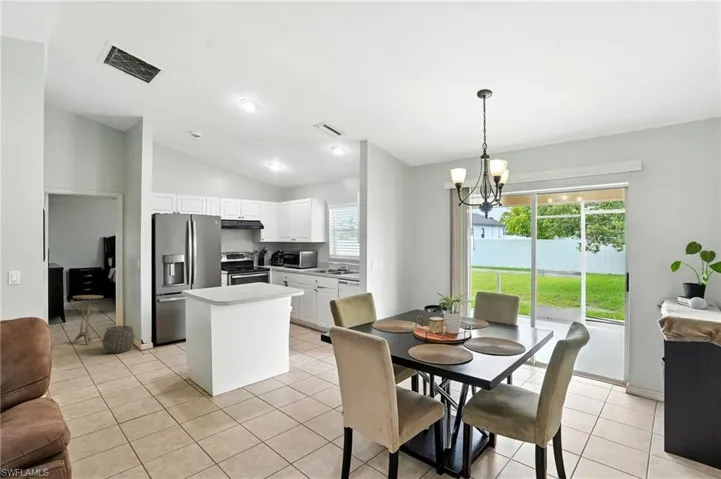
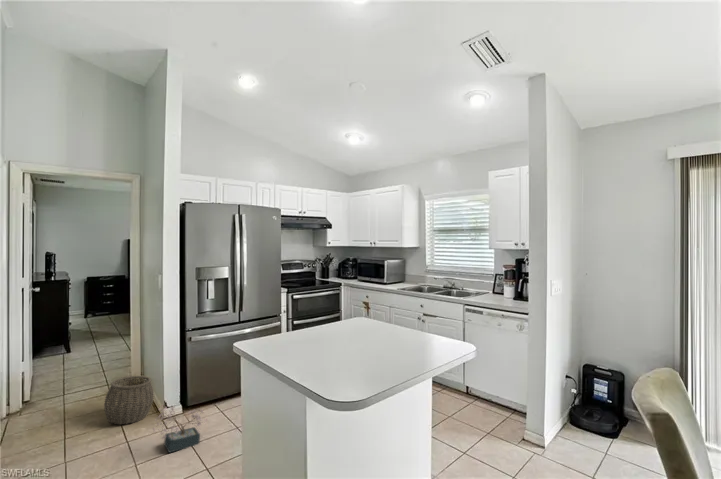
side table: present [71,295,103,345] -> none [63,323,112,402]
decorative plant: none [136,336,170,363] -> present [154,407,207,453]

